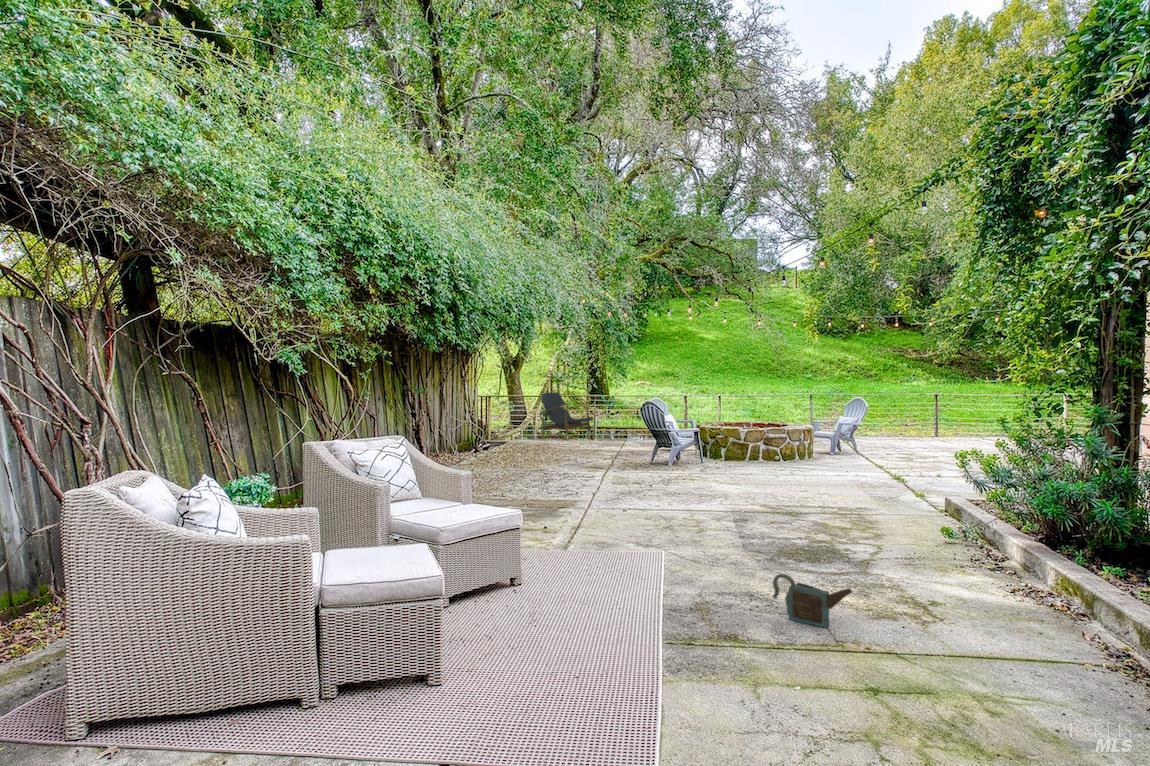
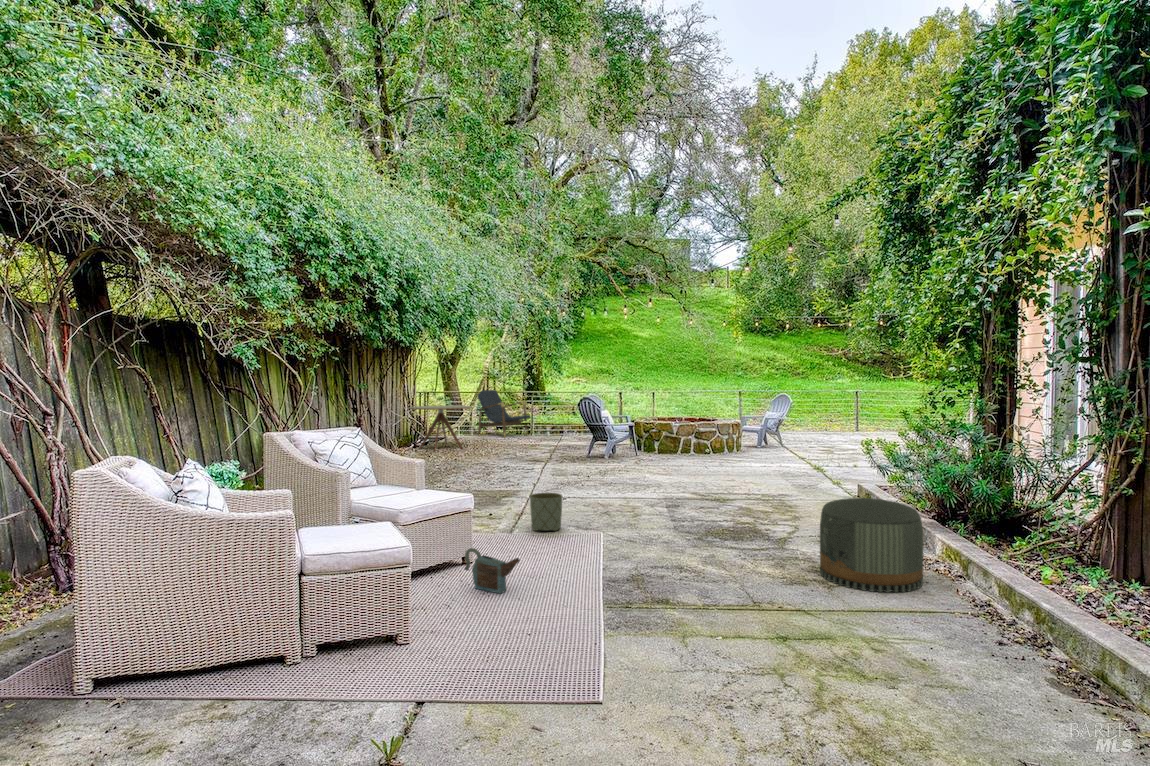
round table: none [472,408,534,454] -> present [409,406,472,451]
planter: none [584,504,618,546] -> present [530,493,562,531]
pouf: none [912,522,1043,638] -> present [820,498,923,593]
watering can: present [773,574,853,628] -> present [465,548,520,594]

